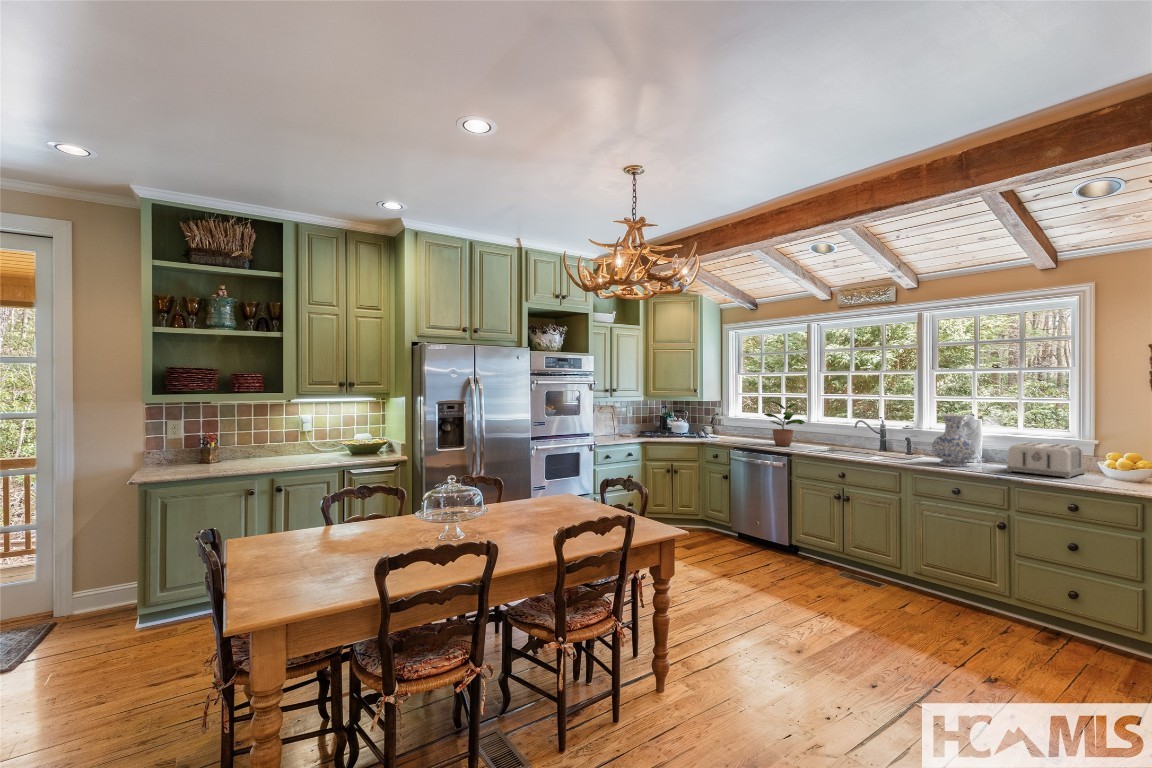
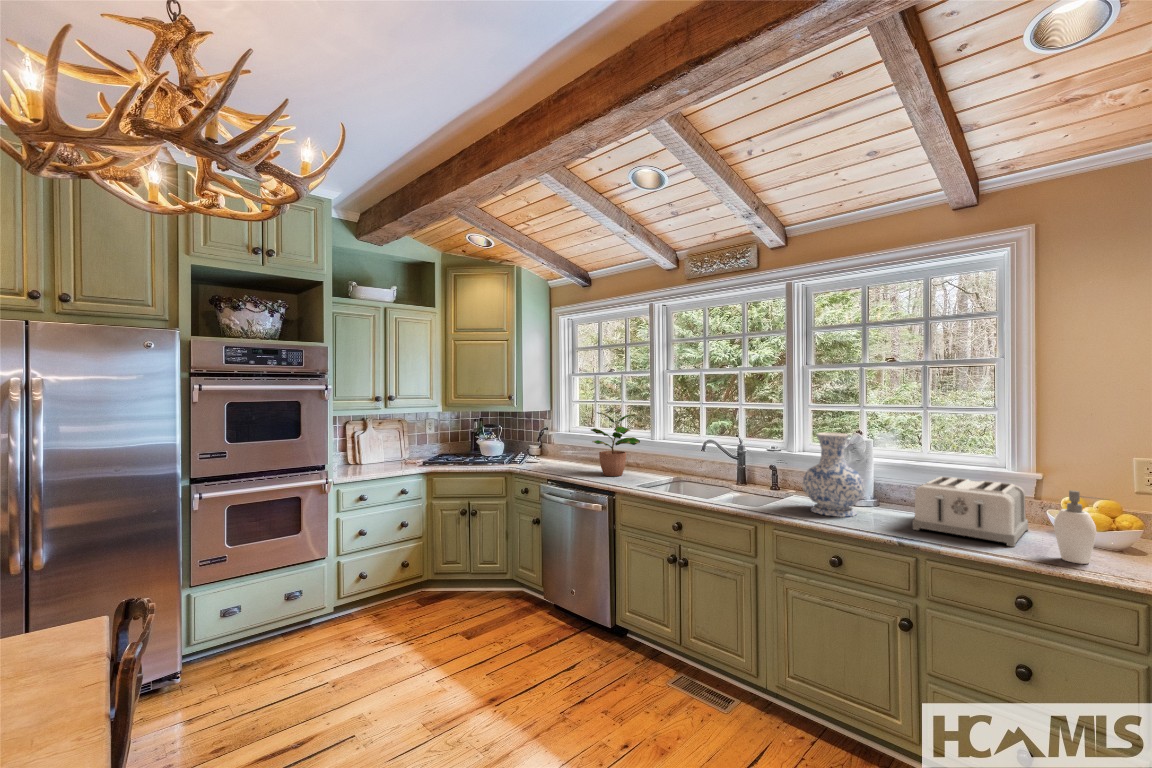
soap dispenser: none [1091,444,1123,484] -> present [1054,490,1096,564]

